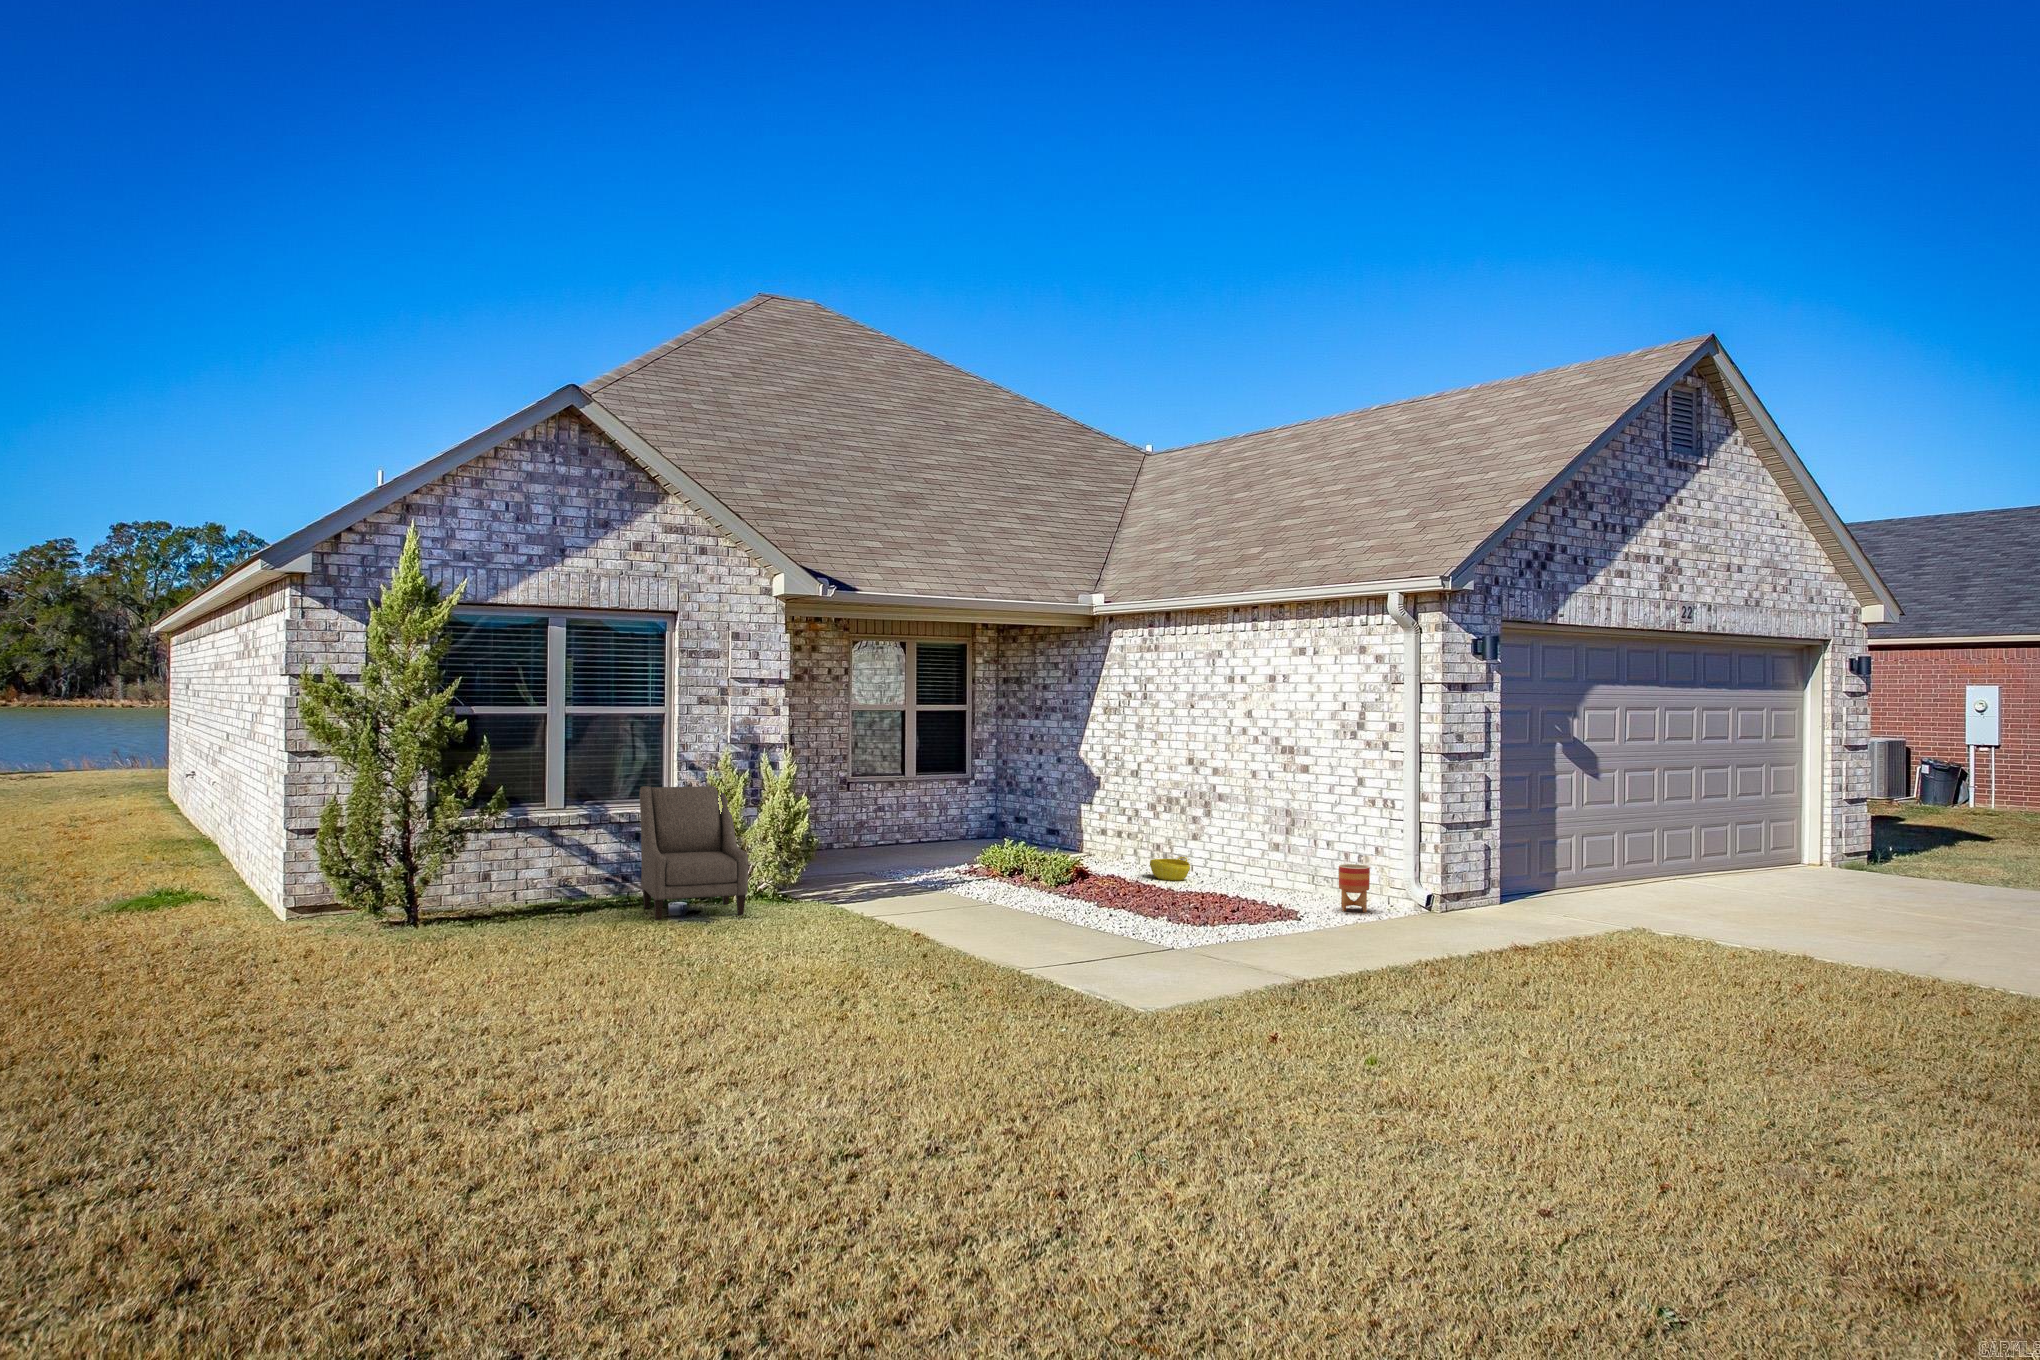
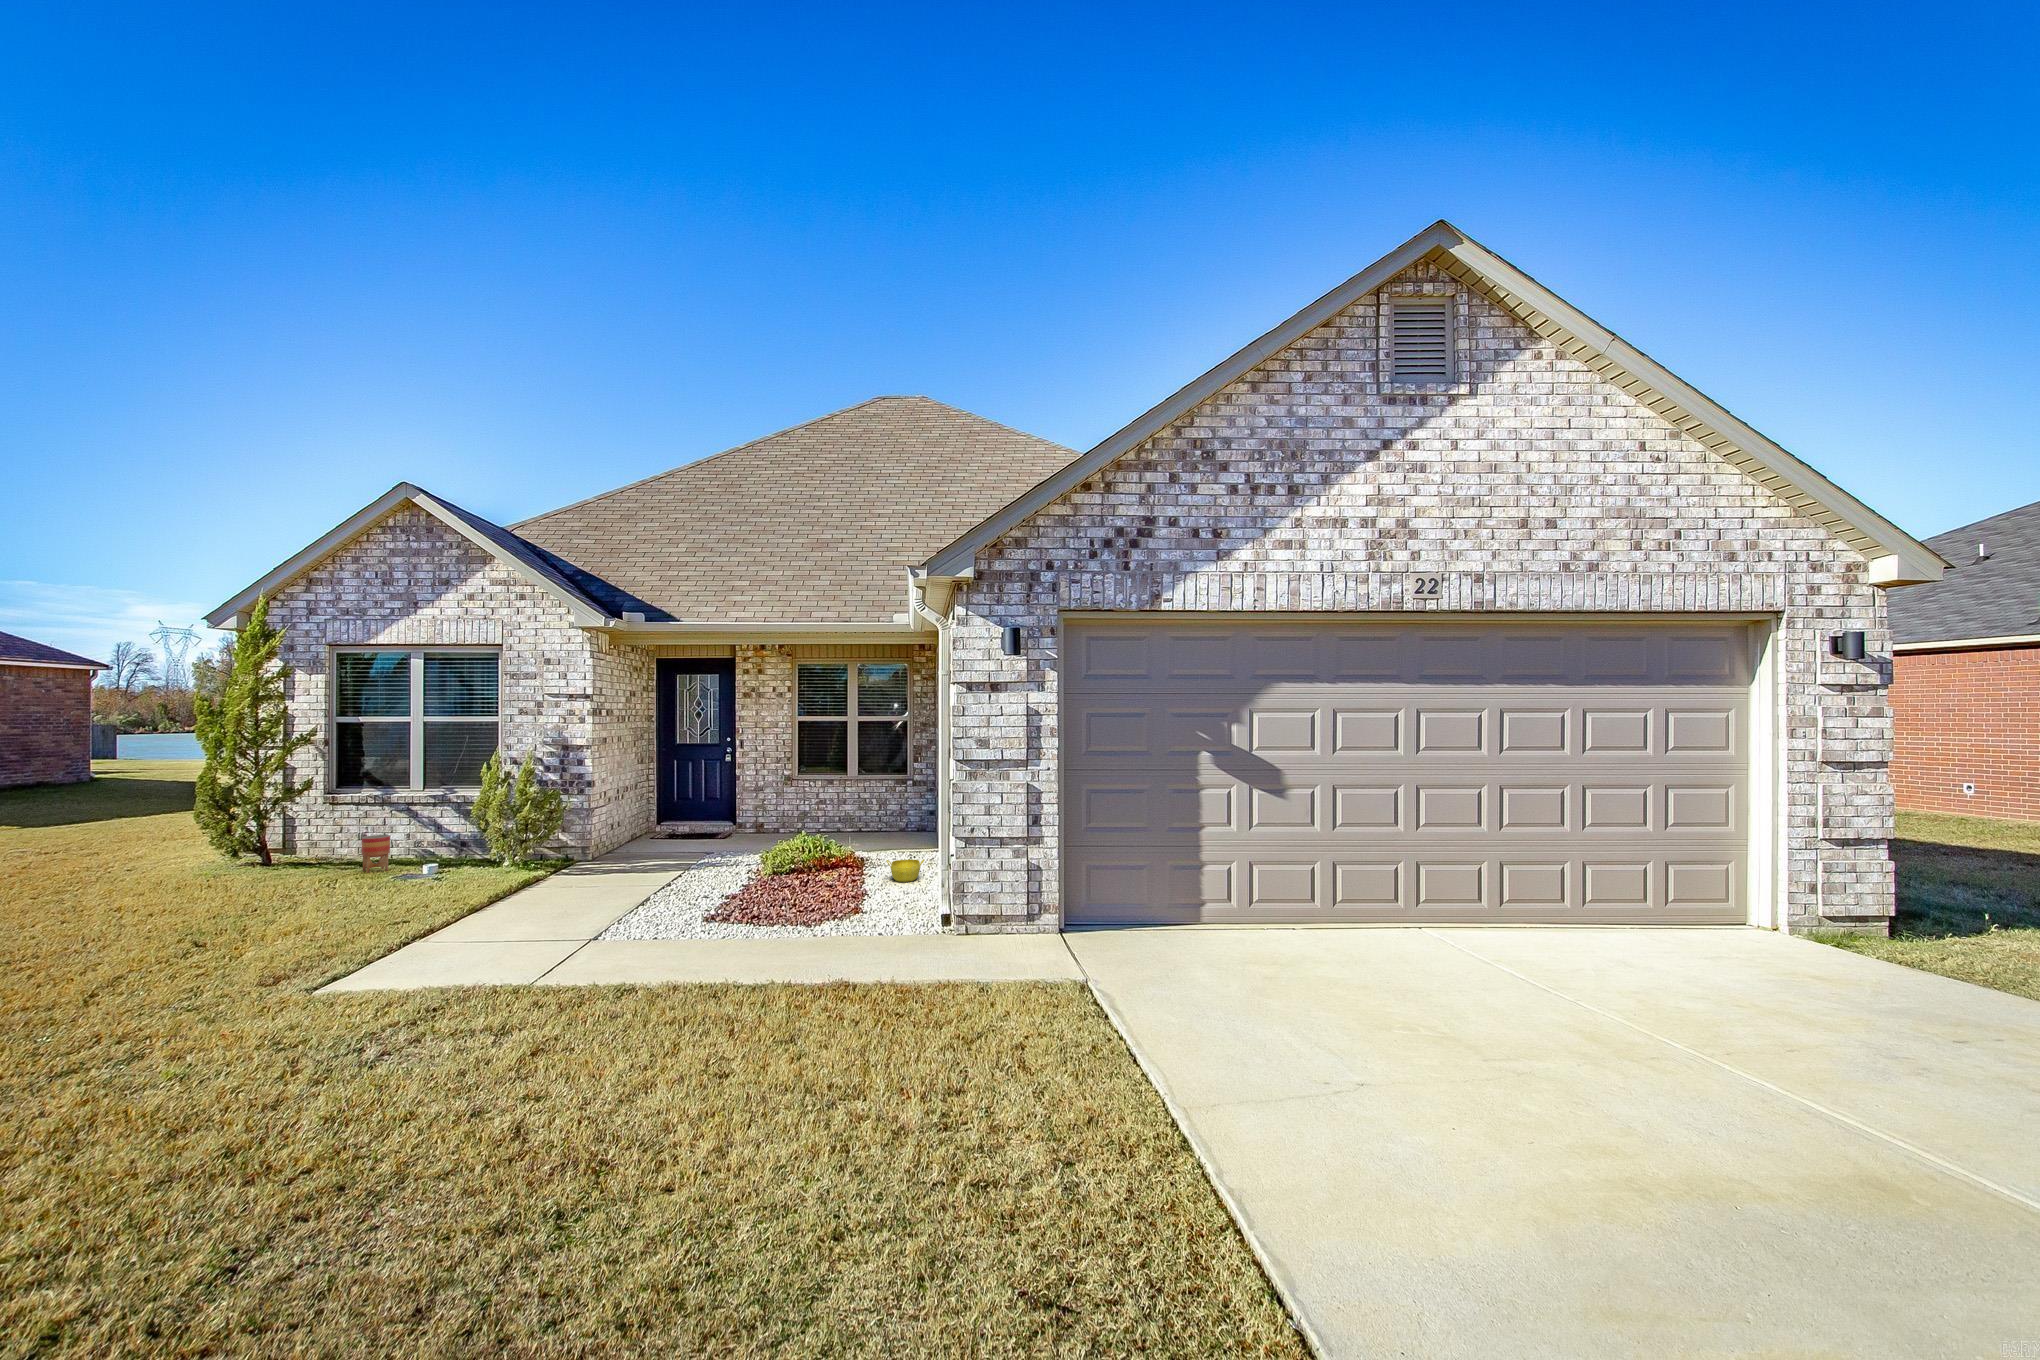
chair: present [640,786,748,920] -> none [413,778,533,883]
planter: present [1339,864,1370,912] -> present [361,835,390,873]

